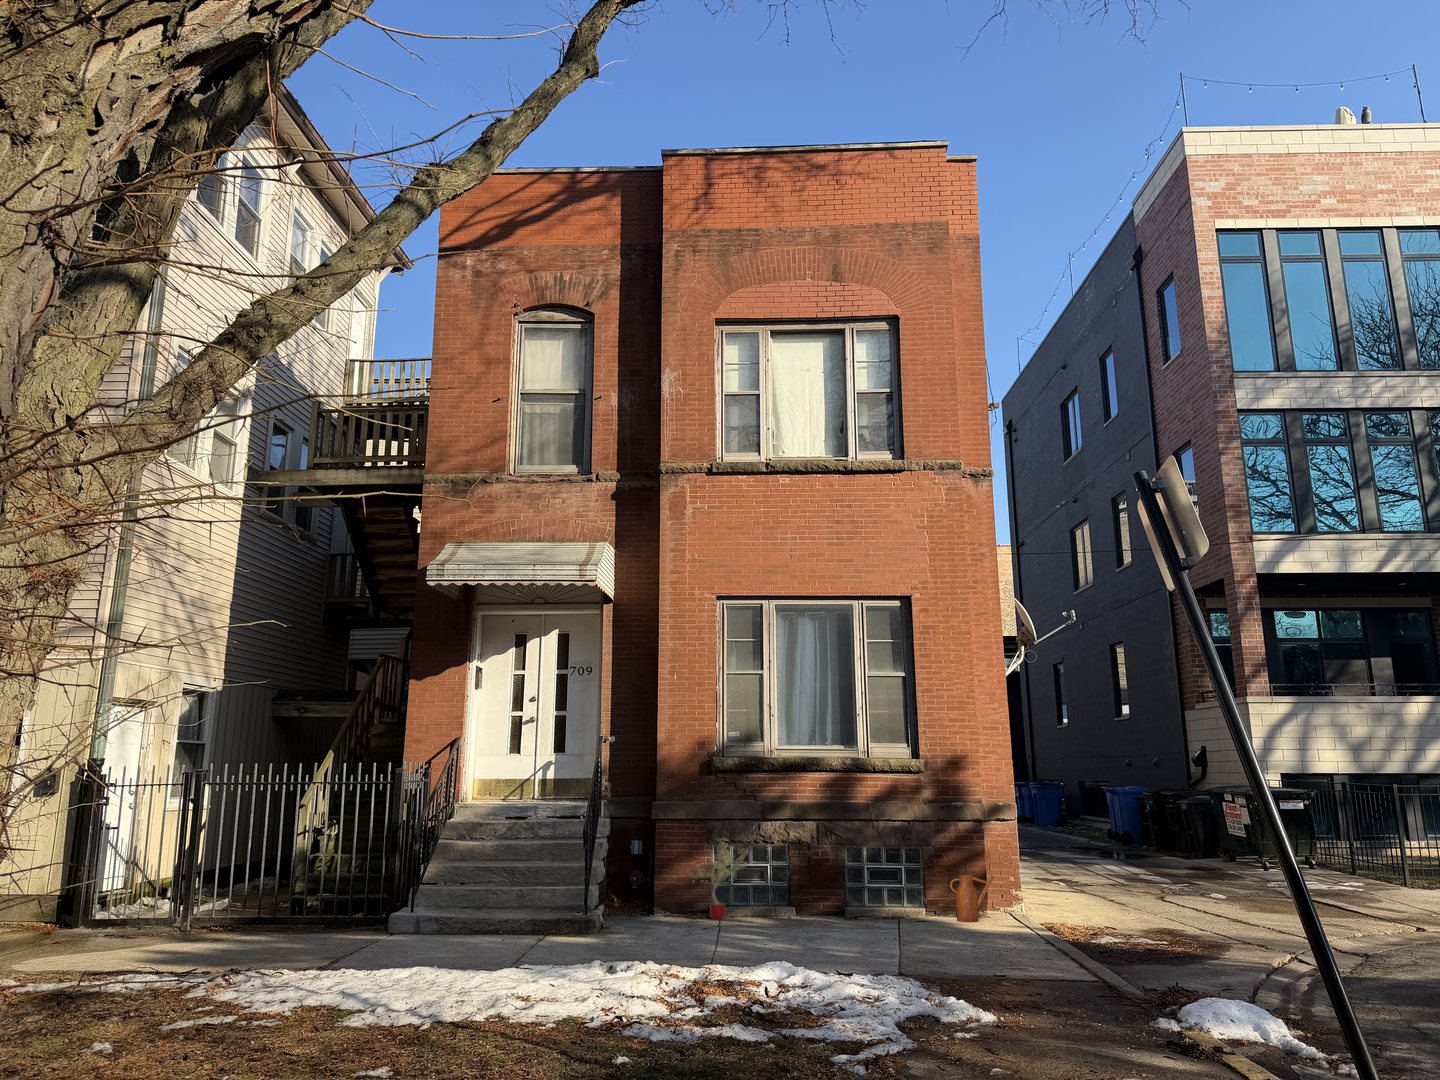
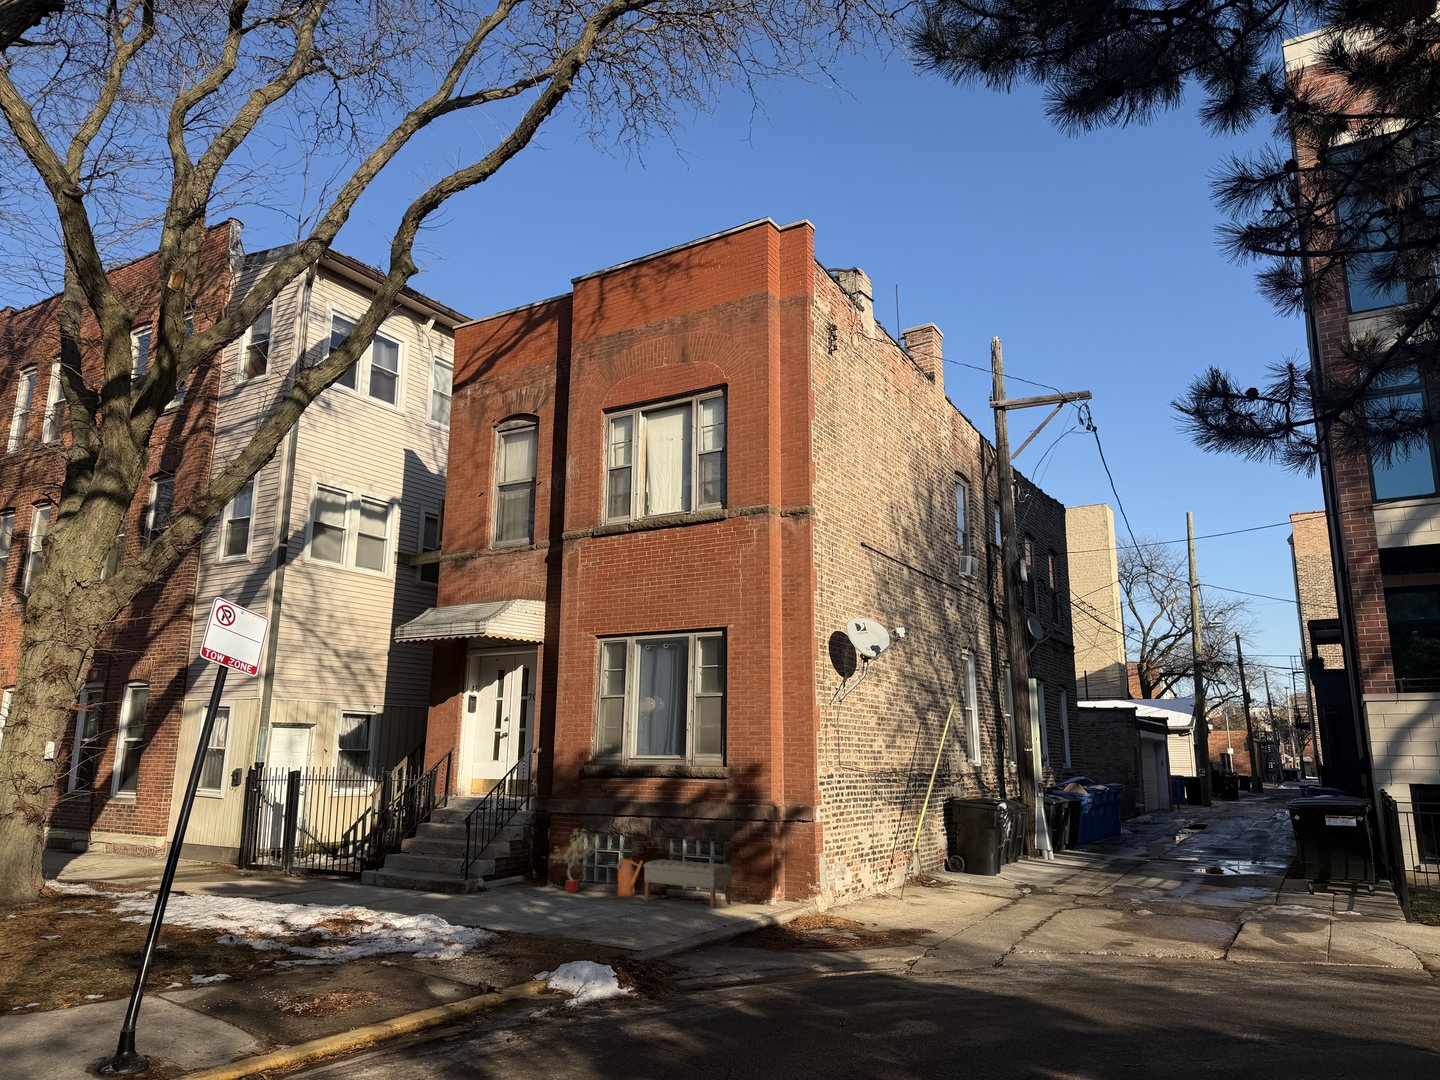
bench: none [835,870,941,924] -> present [643,859,733,909]
watering can: present [950,875,994,922] -> present [617,859,643,897]

